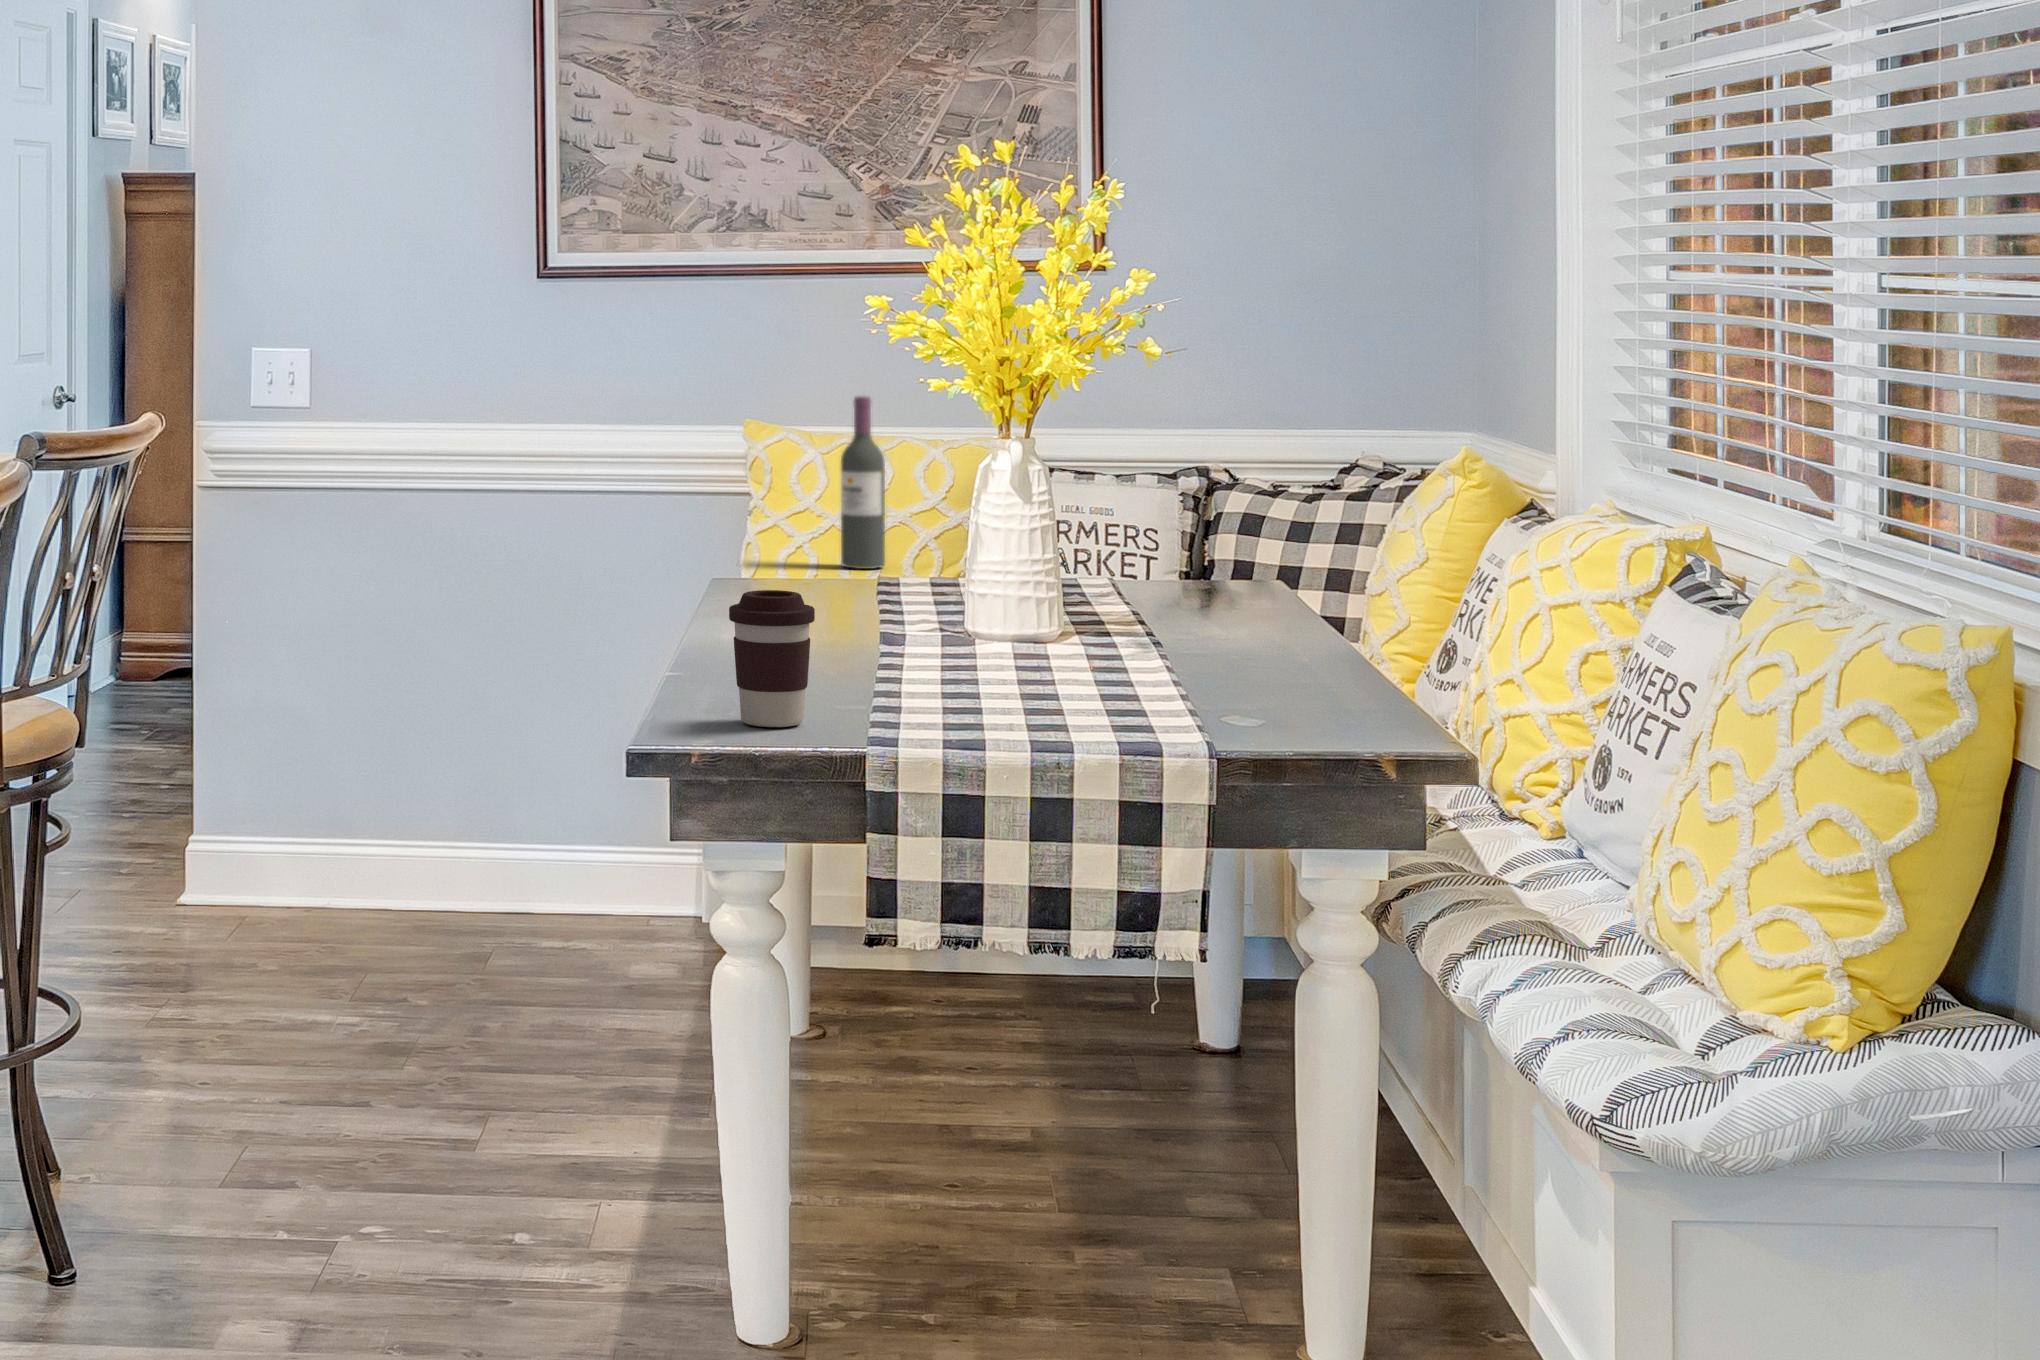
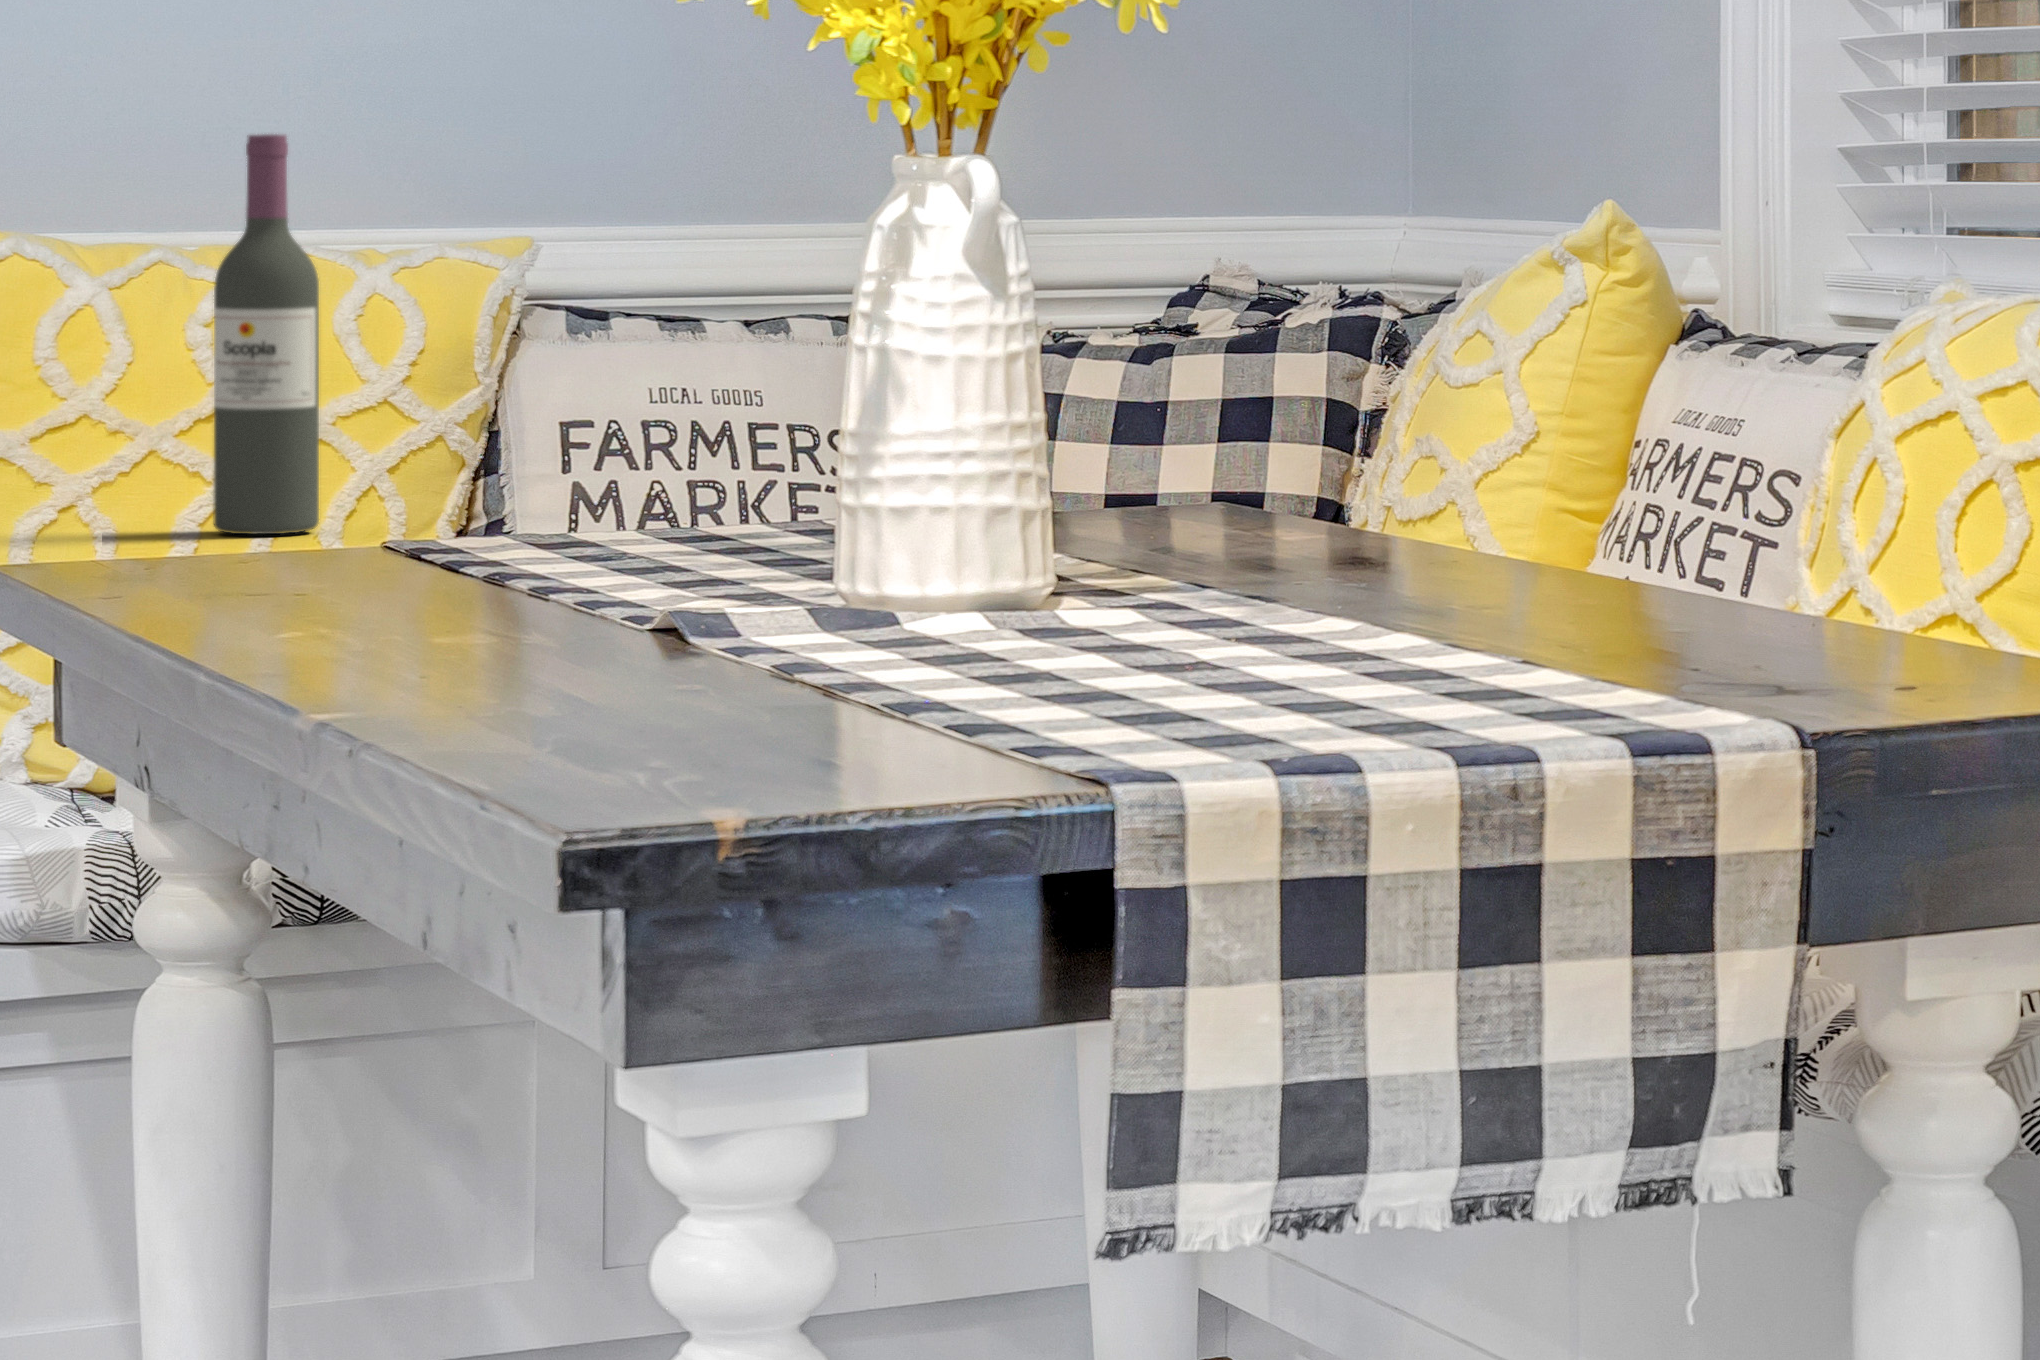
coffee cup: present [729,590,815,727] -> none [666,457,873,778]

